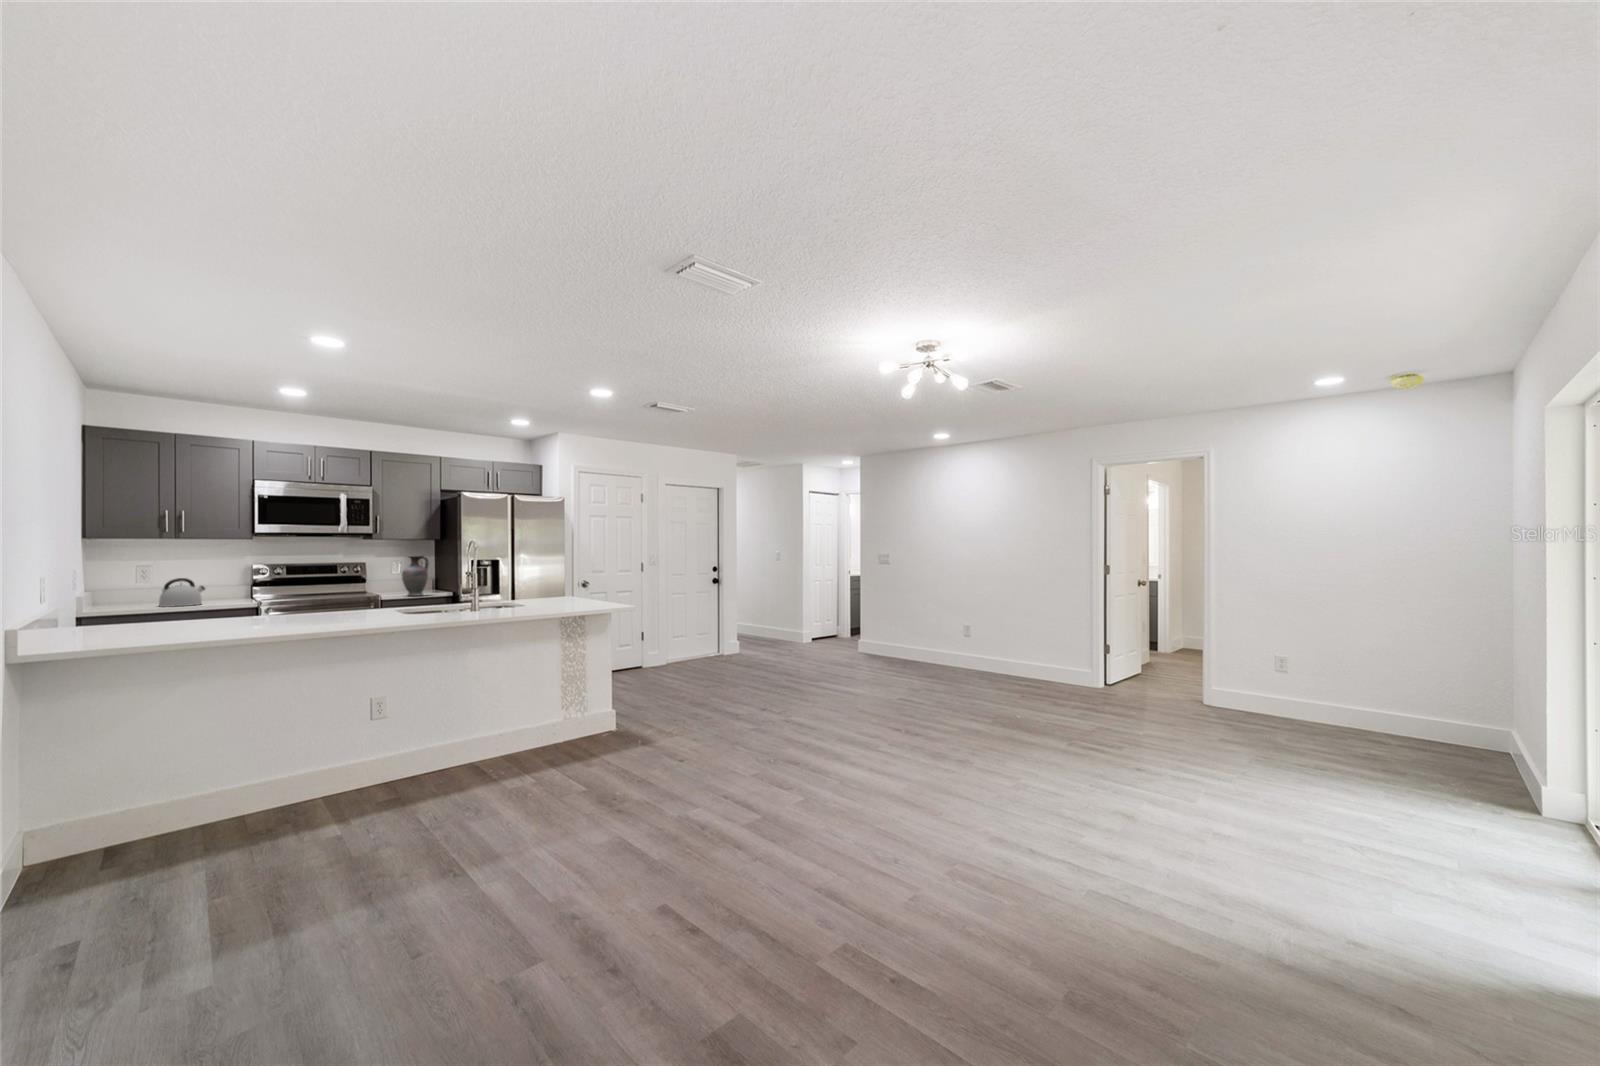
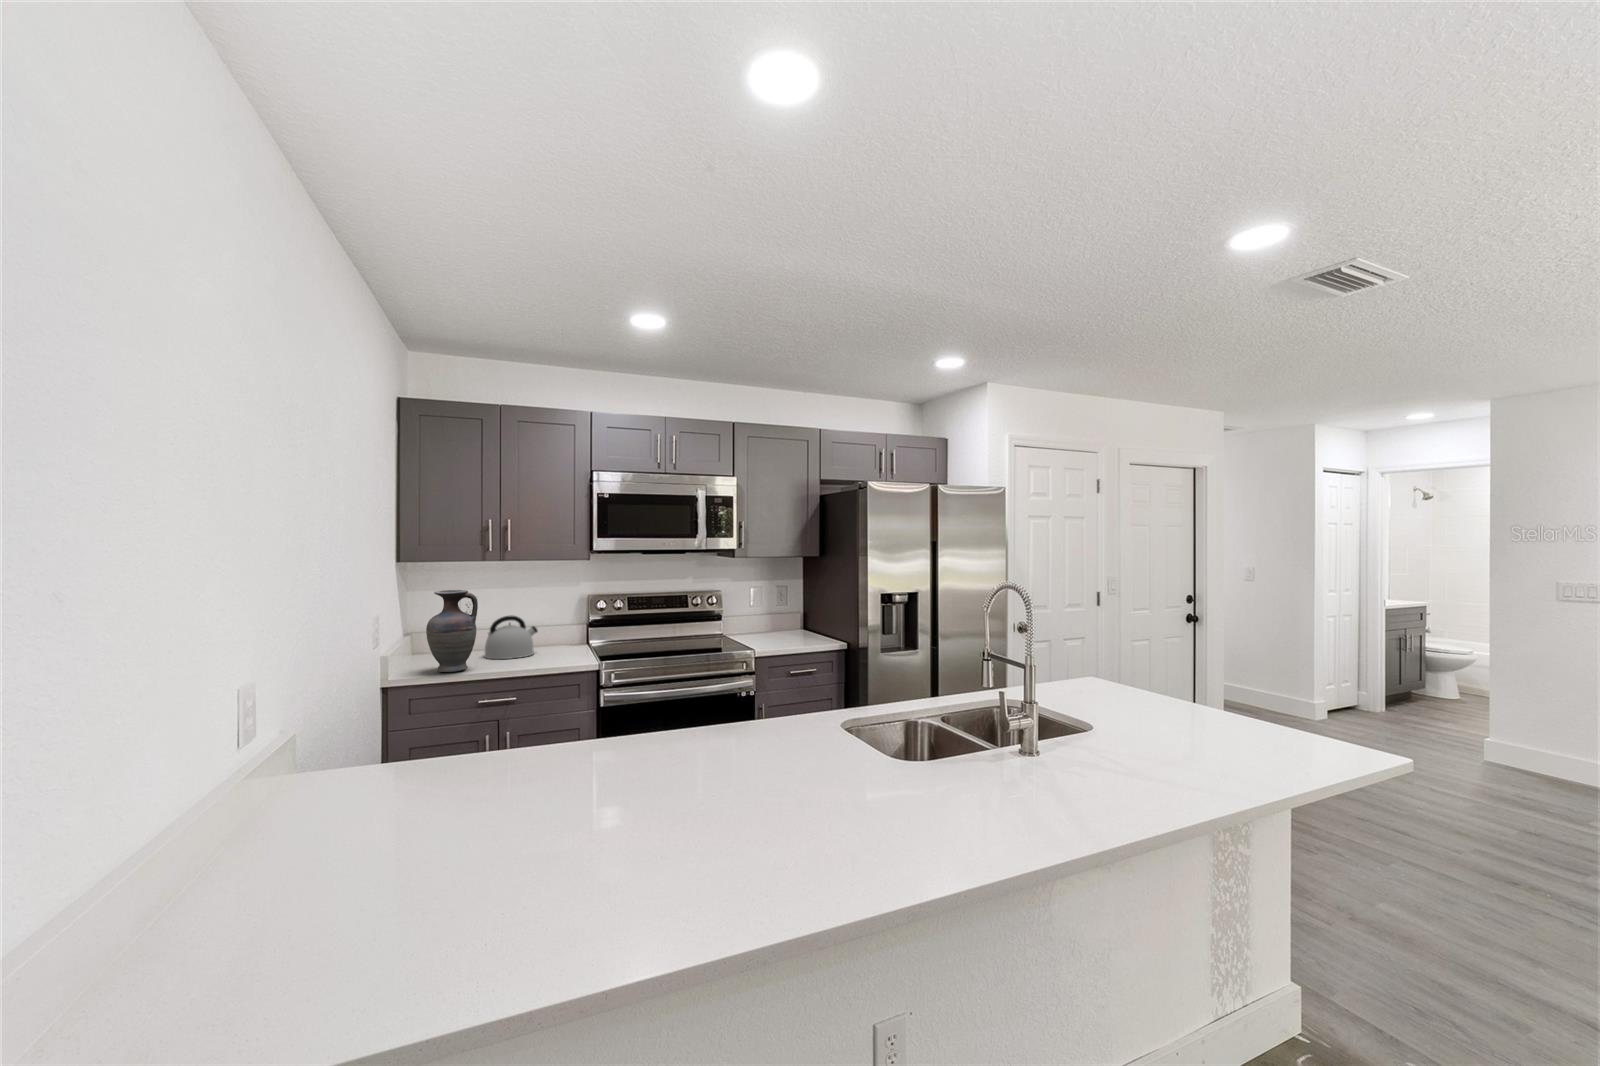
vase: present [402,555,429,596] -> present [426,590,478,672]

